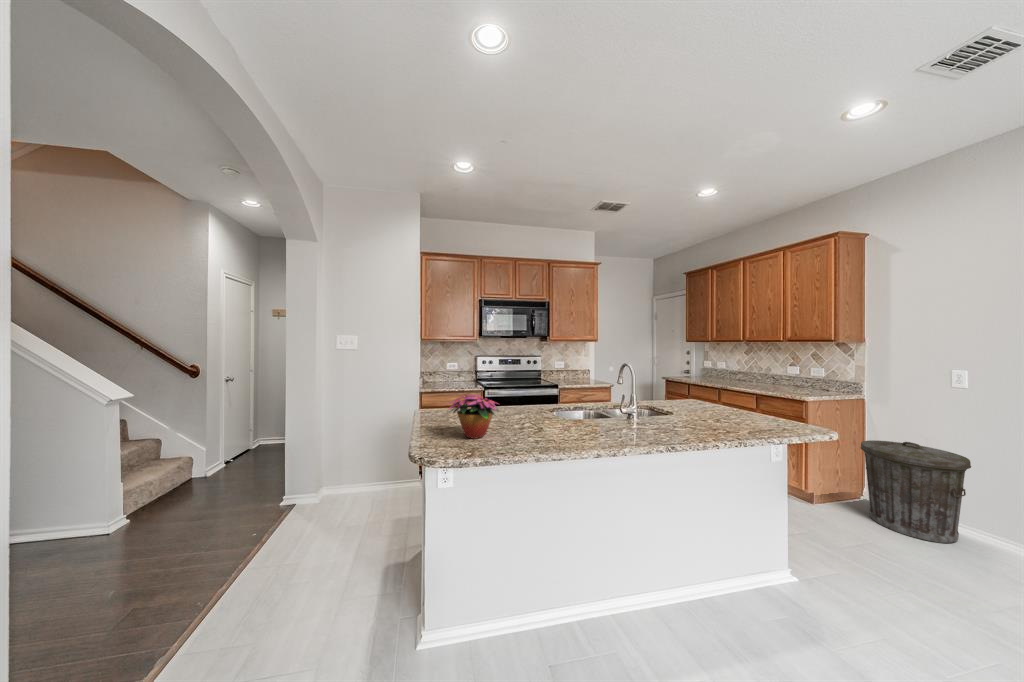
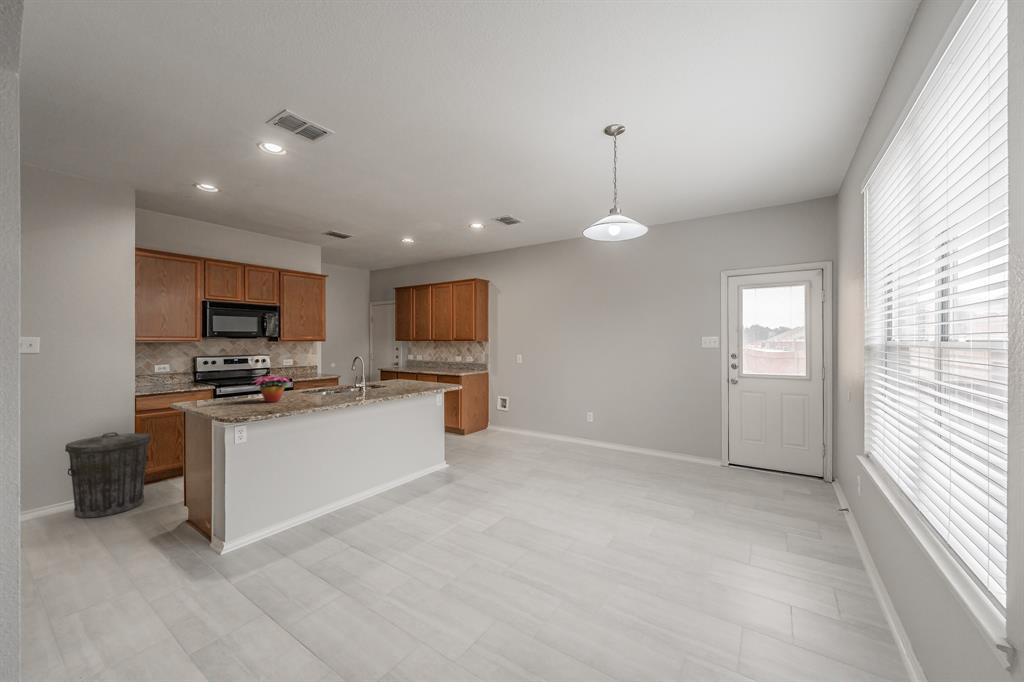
trash can: present [860,440,971,543] -> present [65,432,151,518]

